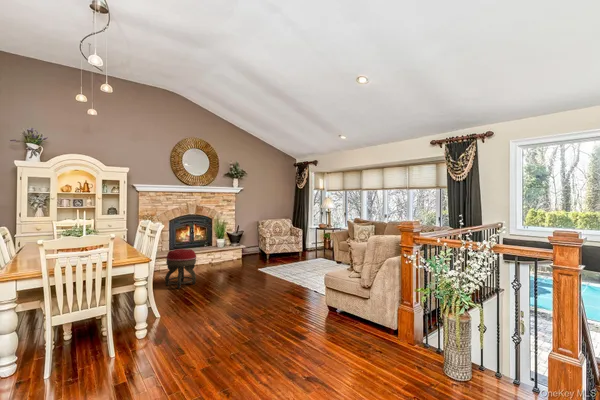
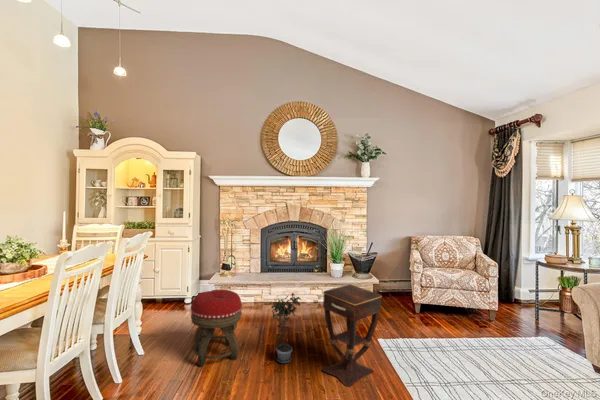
side table: none [242,238,267,280] -> present [322,285,382,387]
potted plant: none [214,244,230,281] -> present [270,293,300,363]

